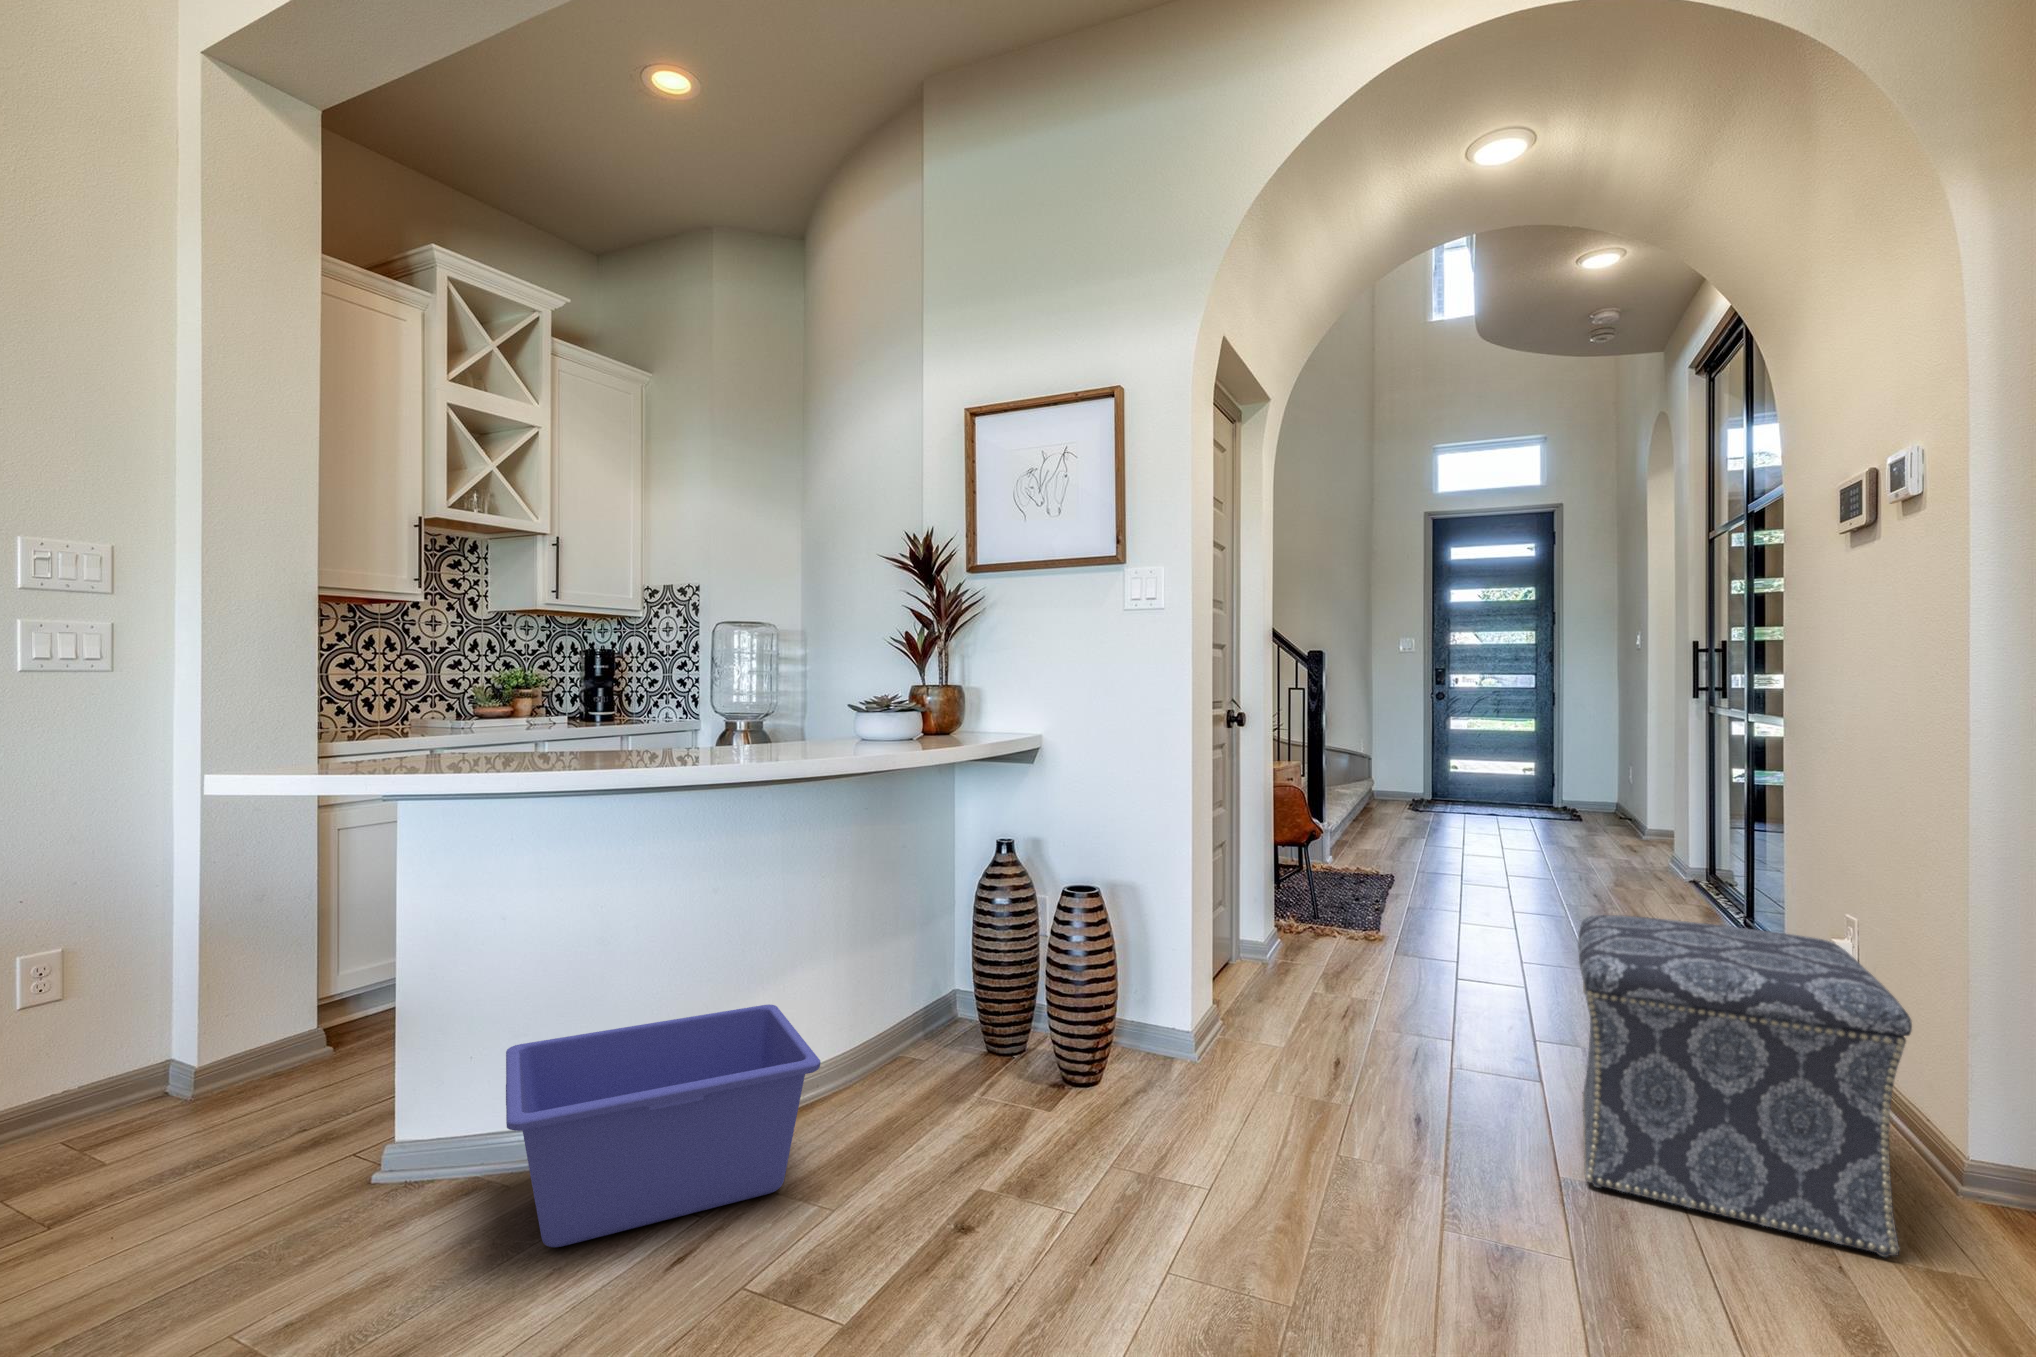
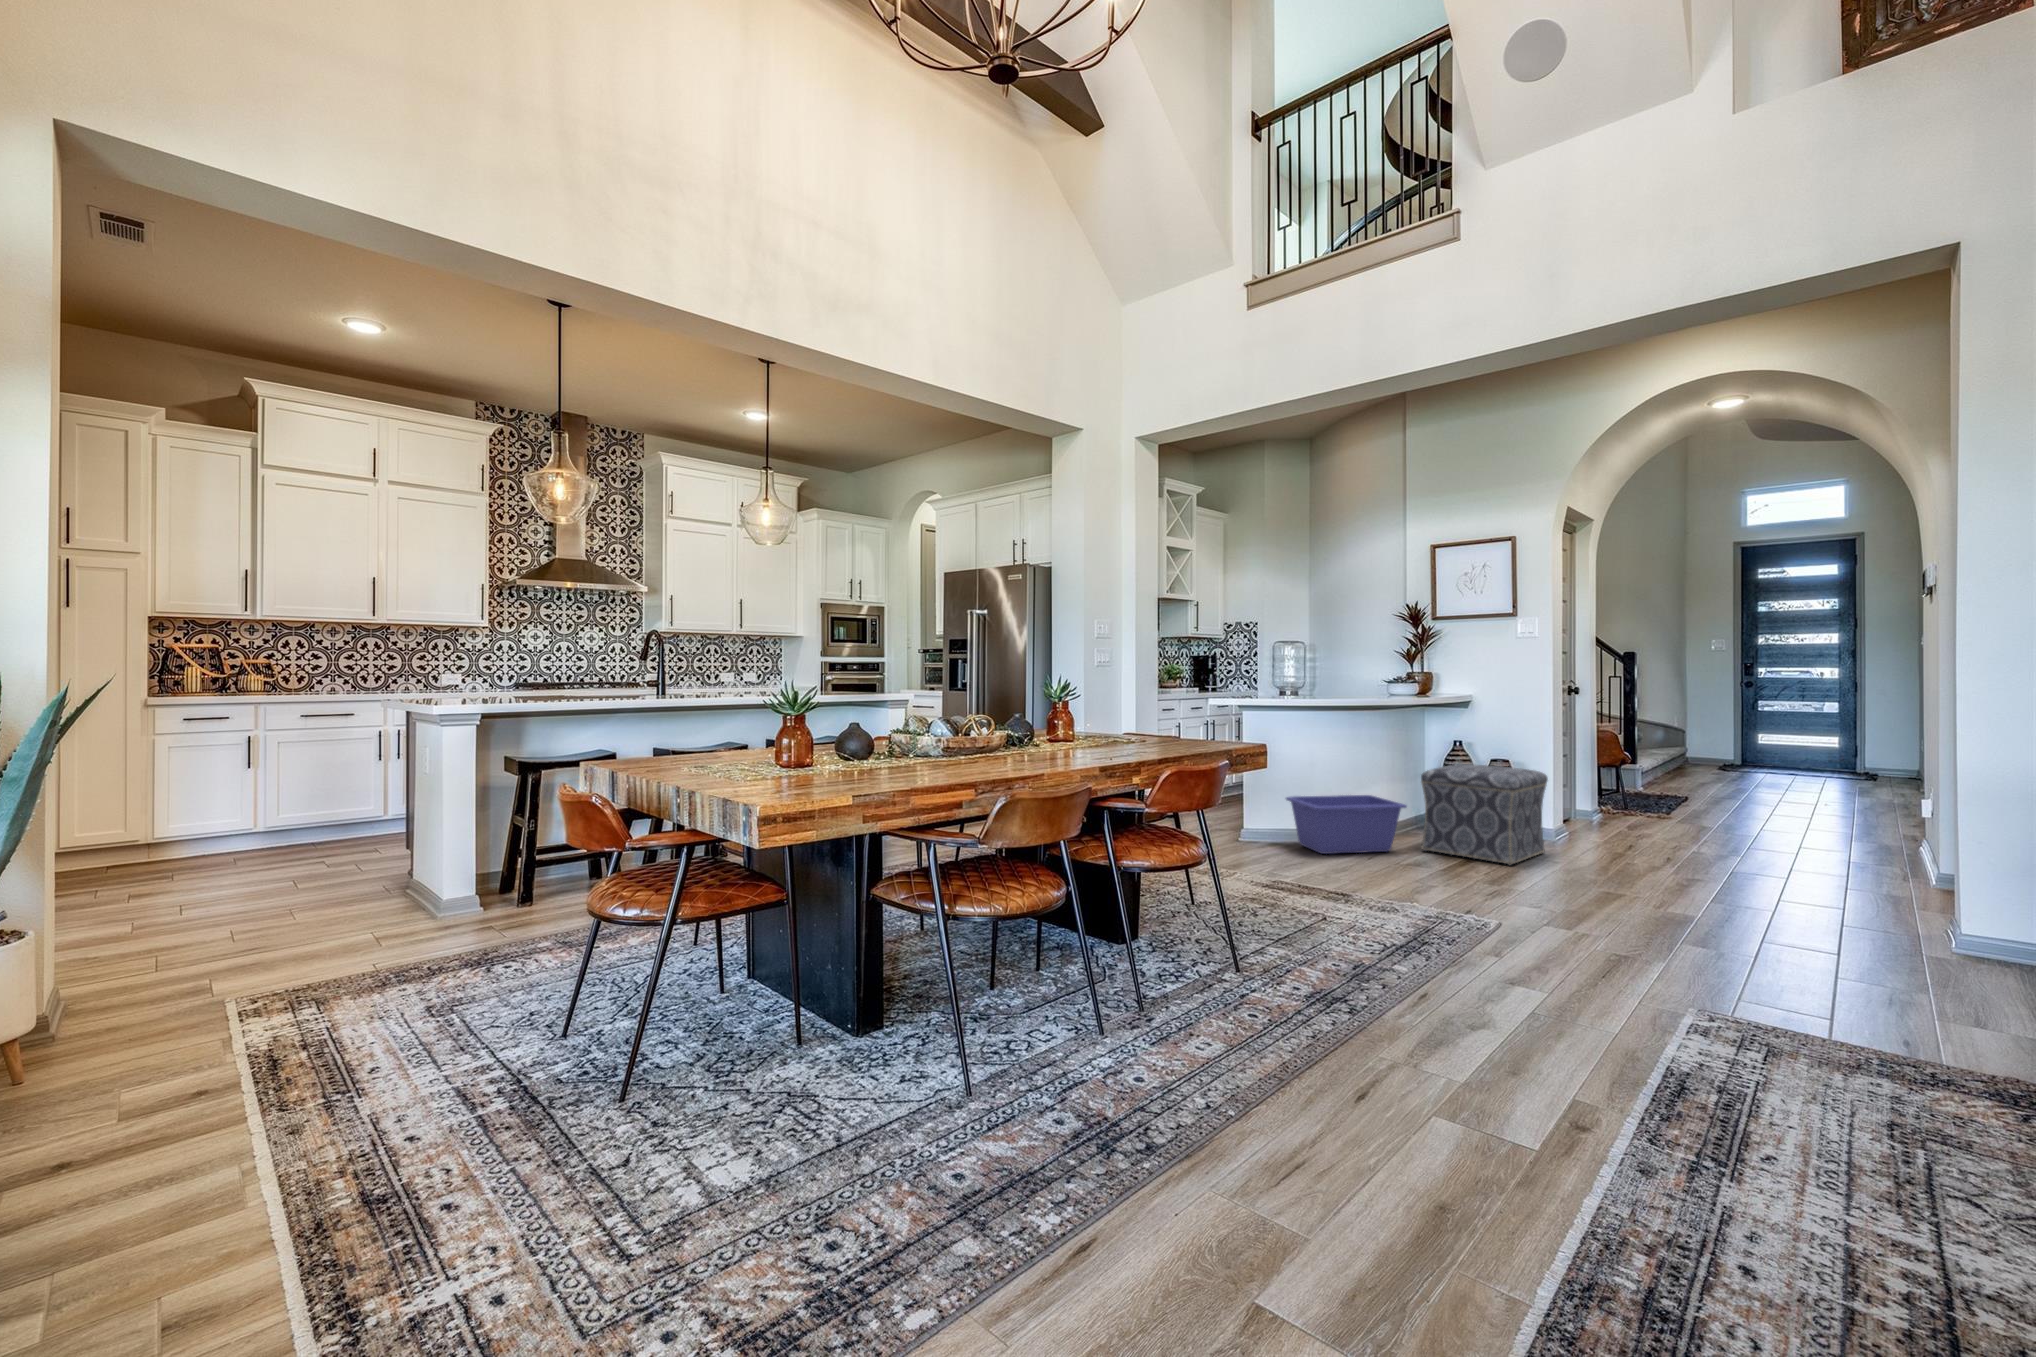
ottoman: present [1578,915,1912,1257] -> present [1421,764,1548,865]

